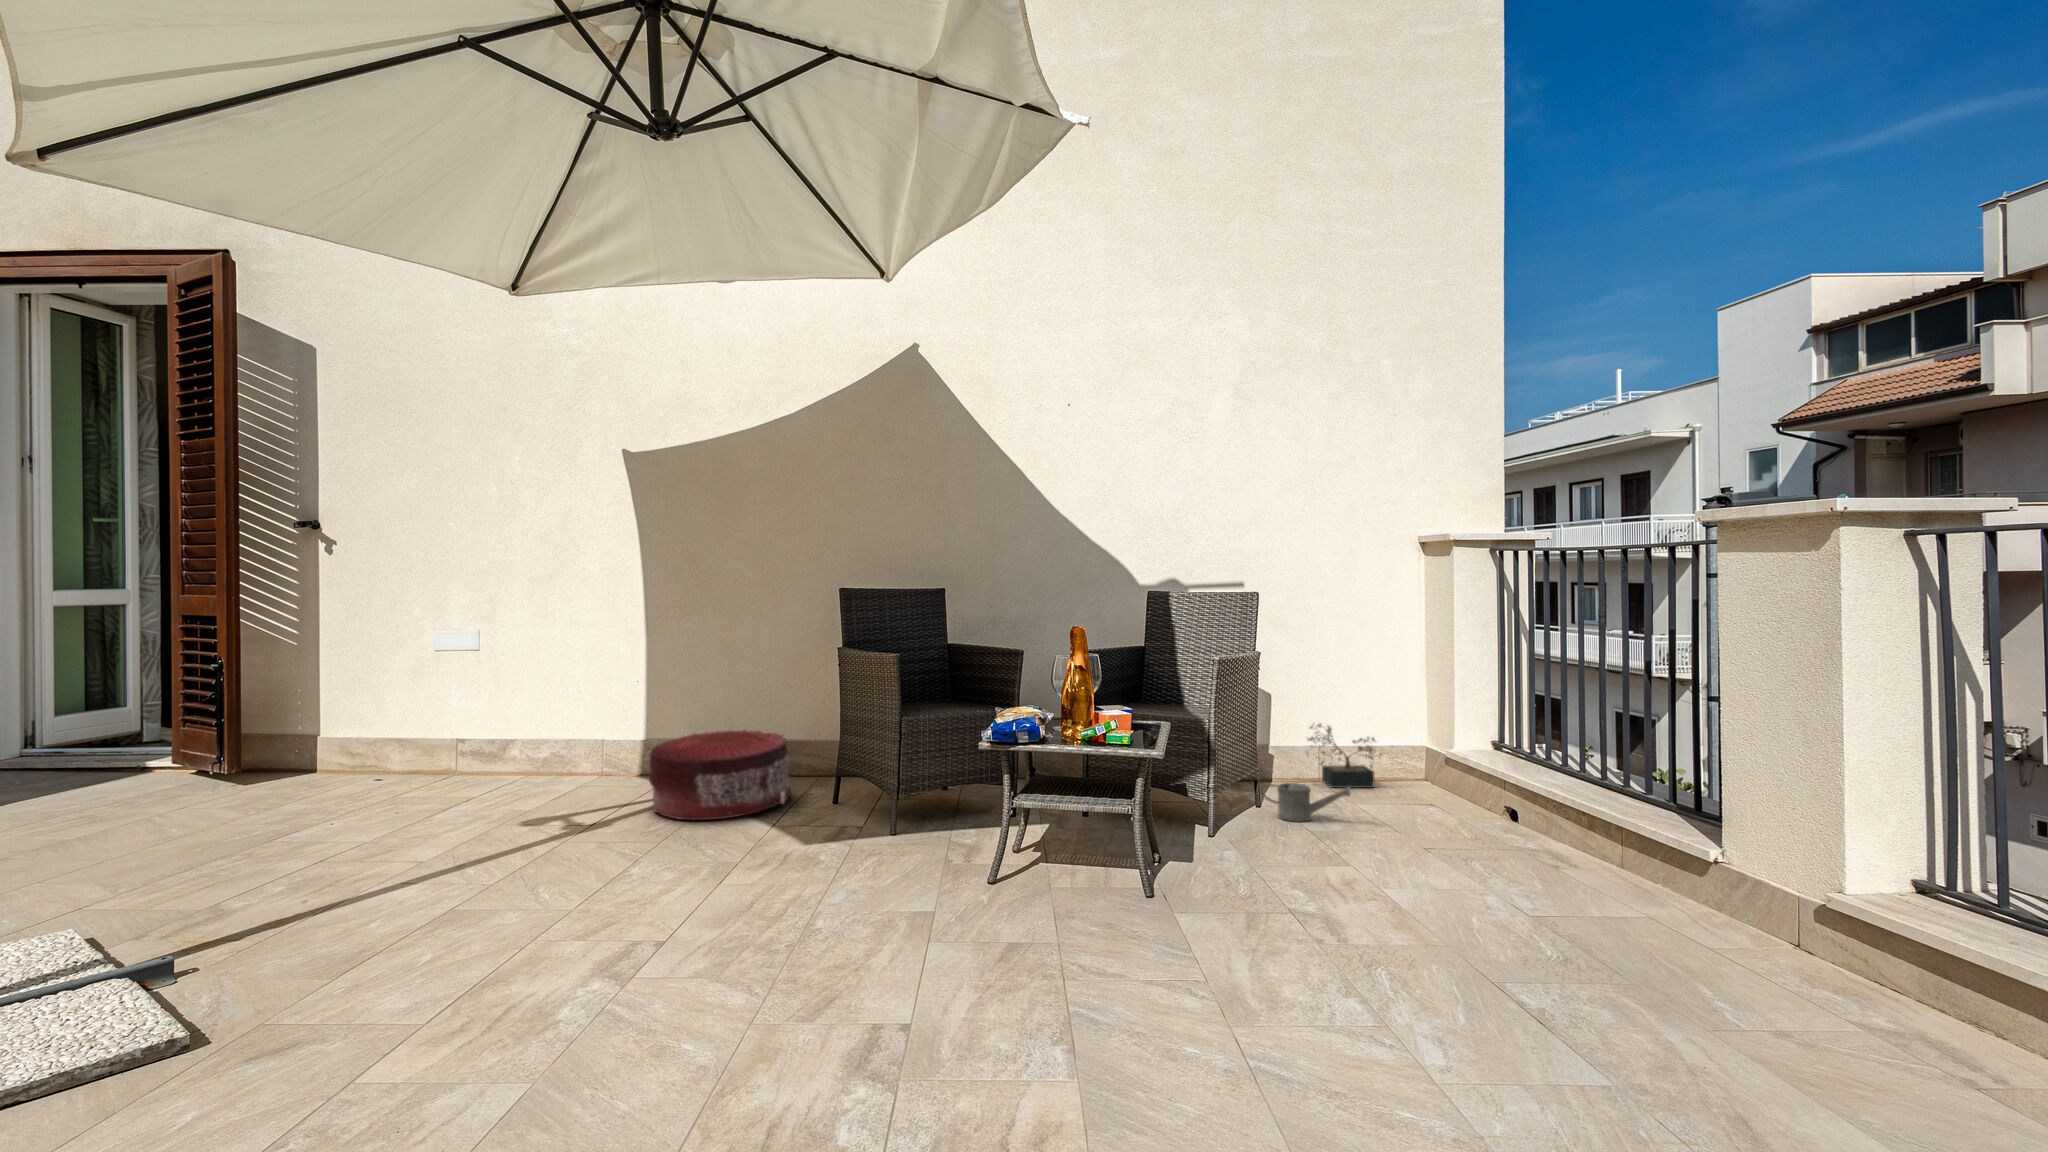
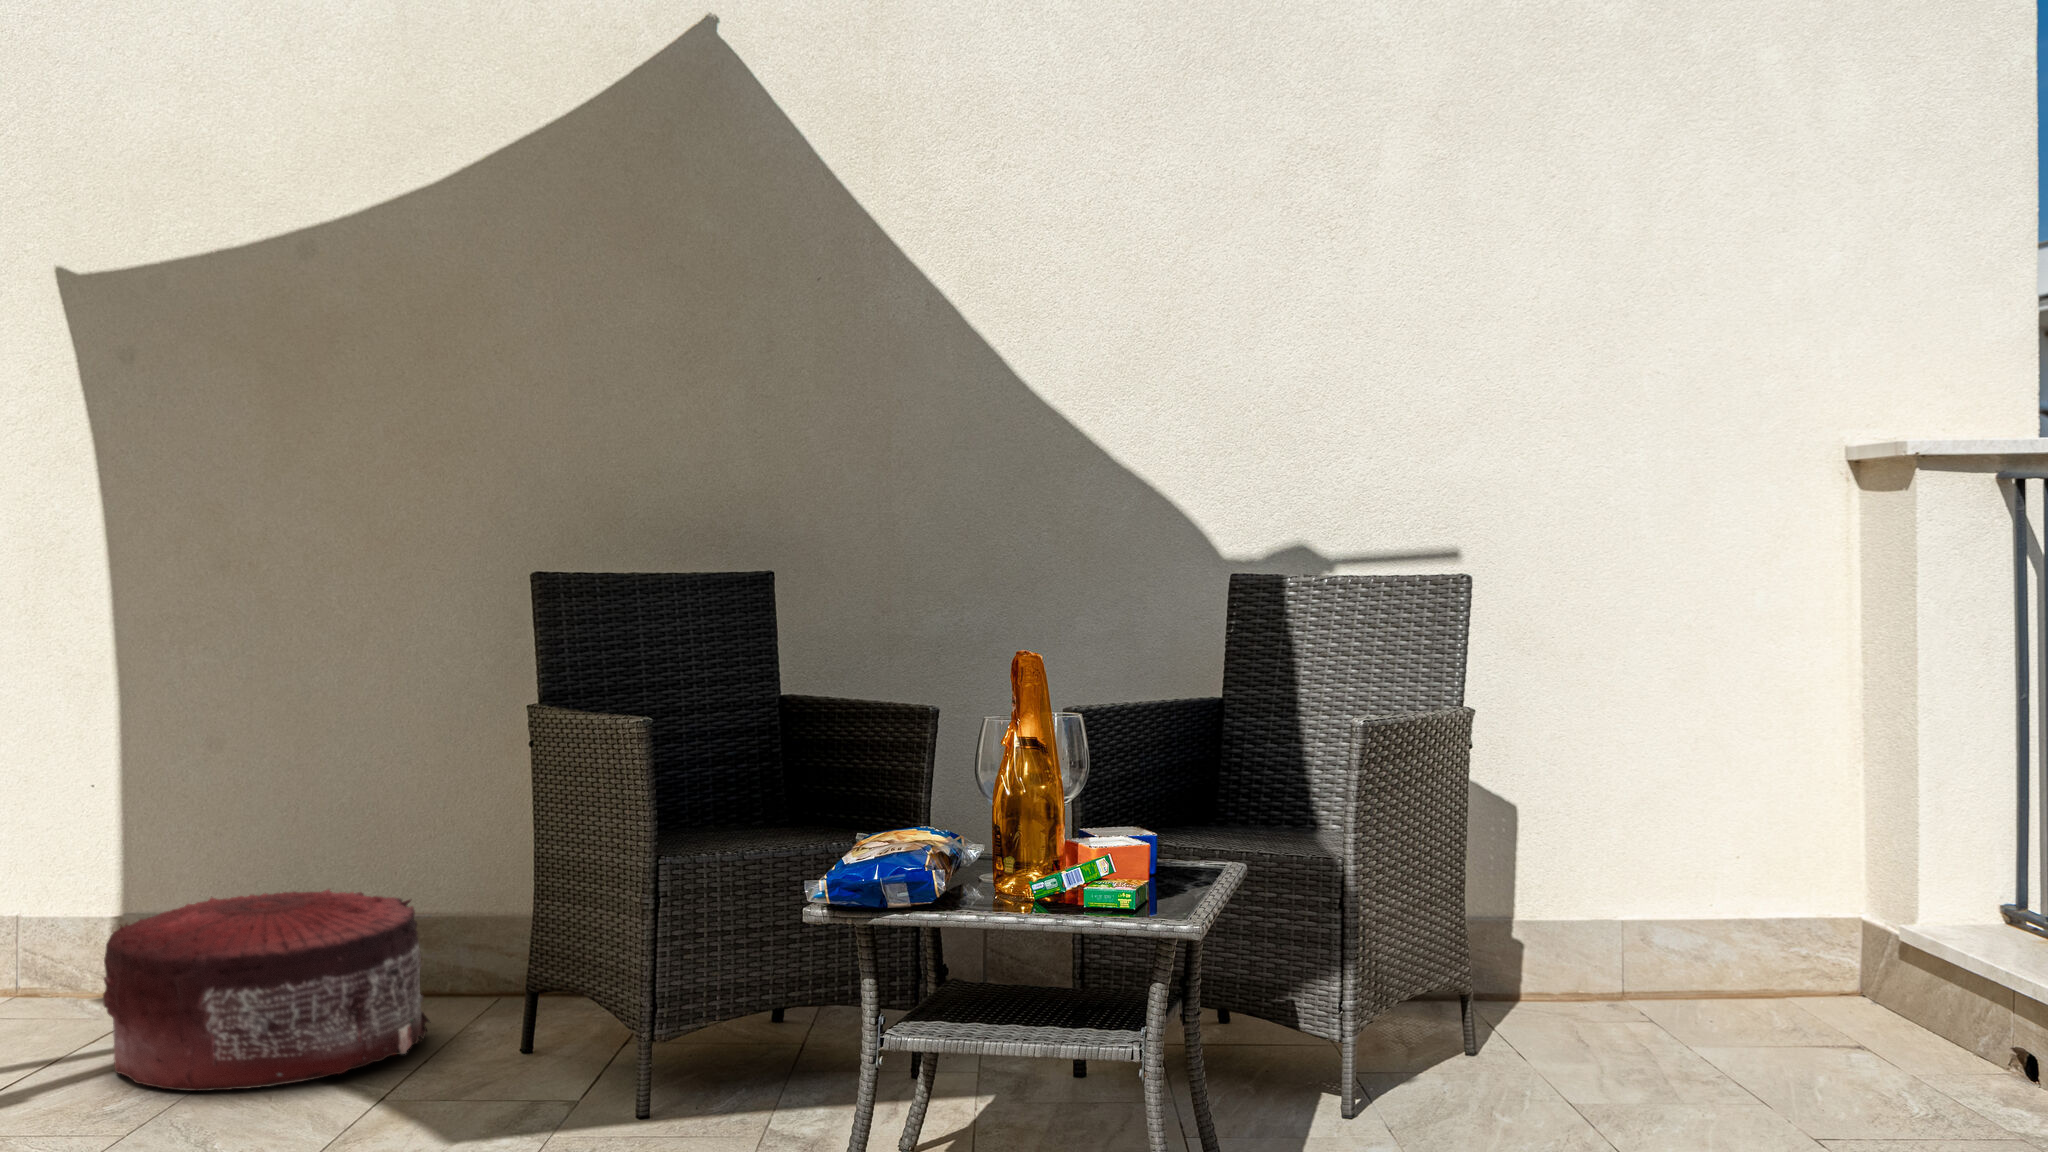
decorative plant: present [1306,723,1383,788] -> none [1585,866,1759,1012]
watering can: present [1261,783,1350,822] -> none [1472,1000,1672,1087]

